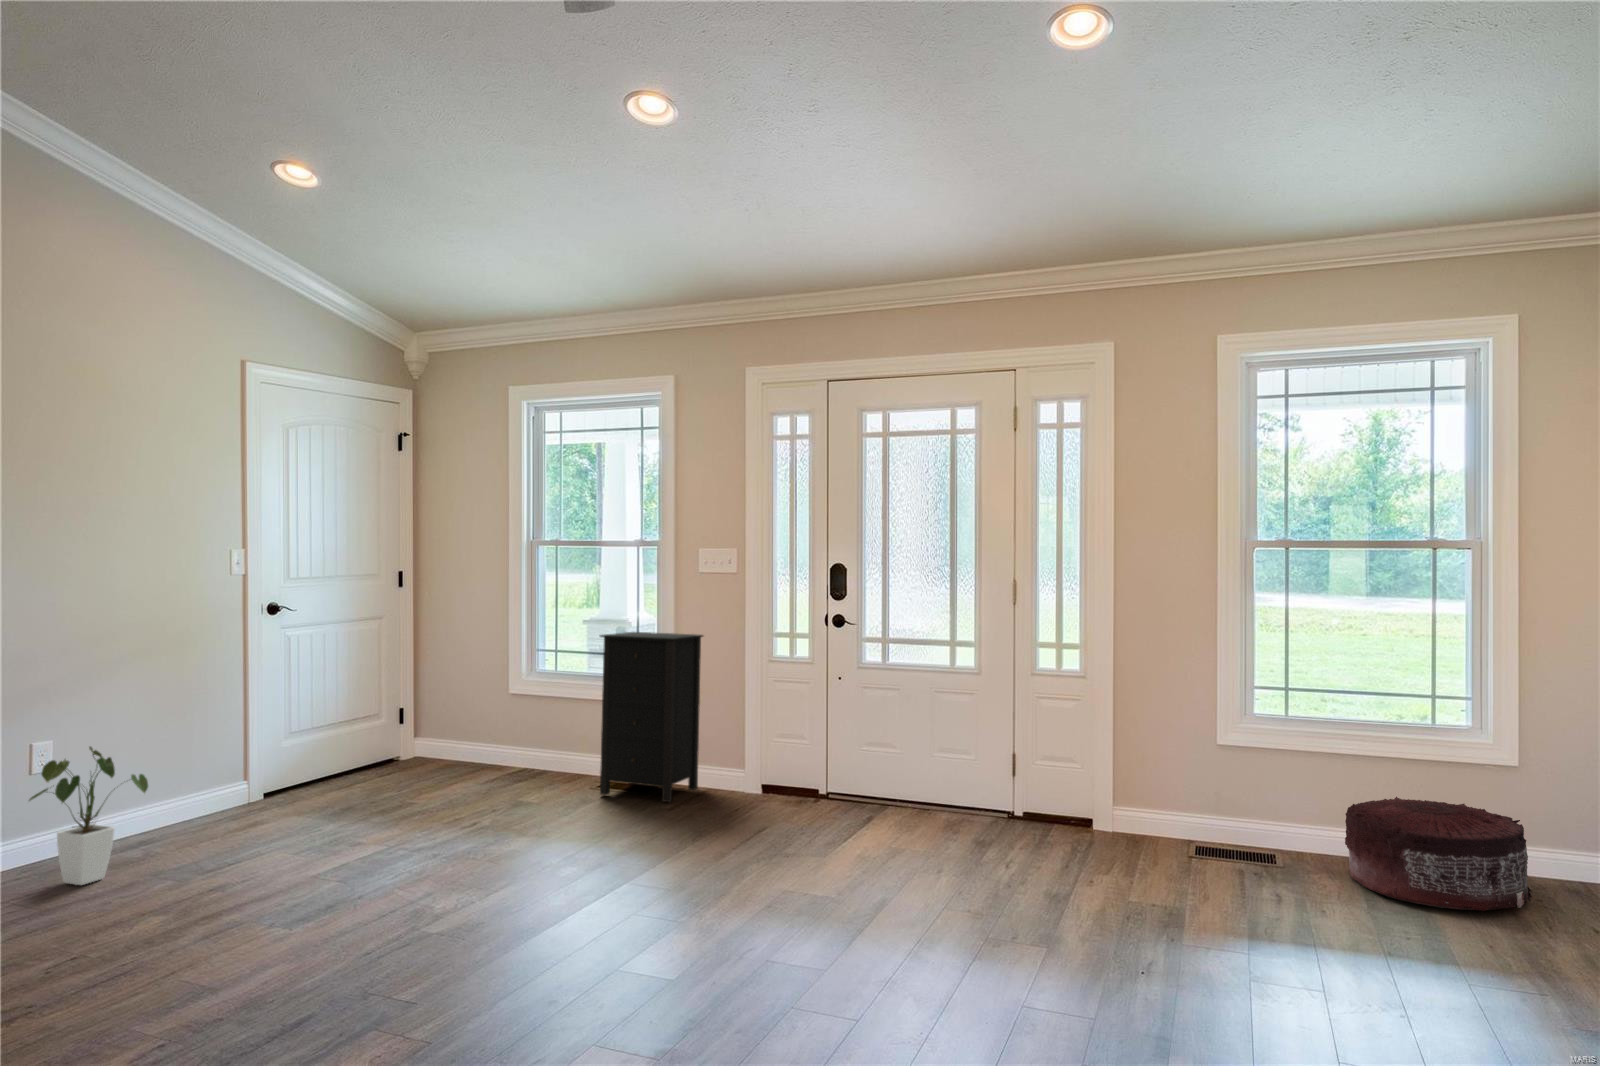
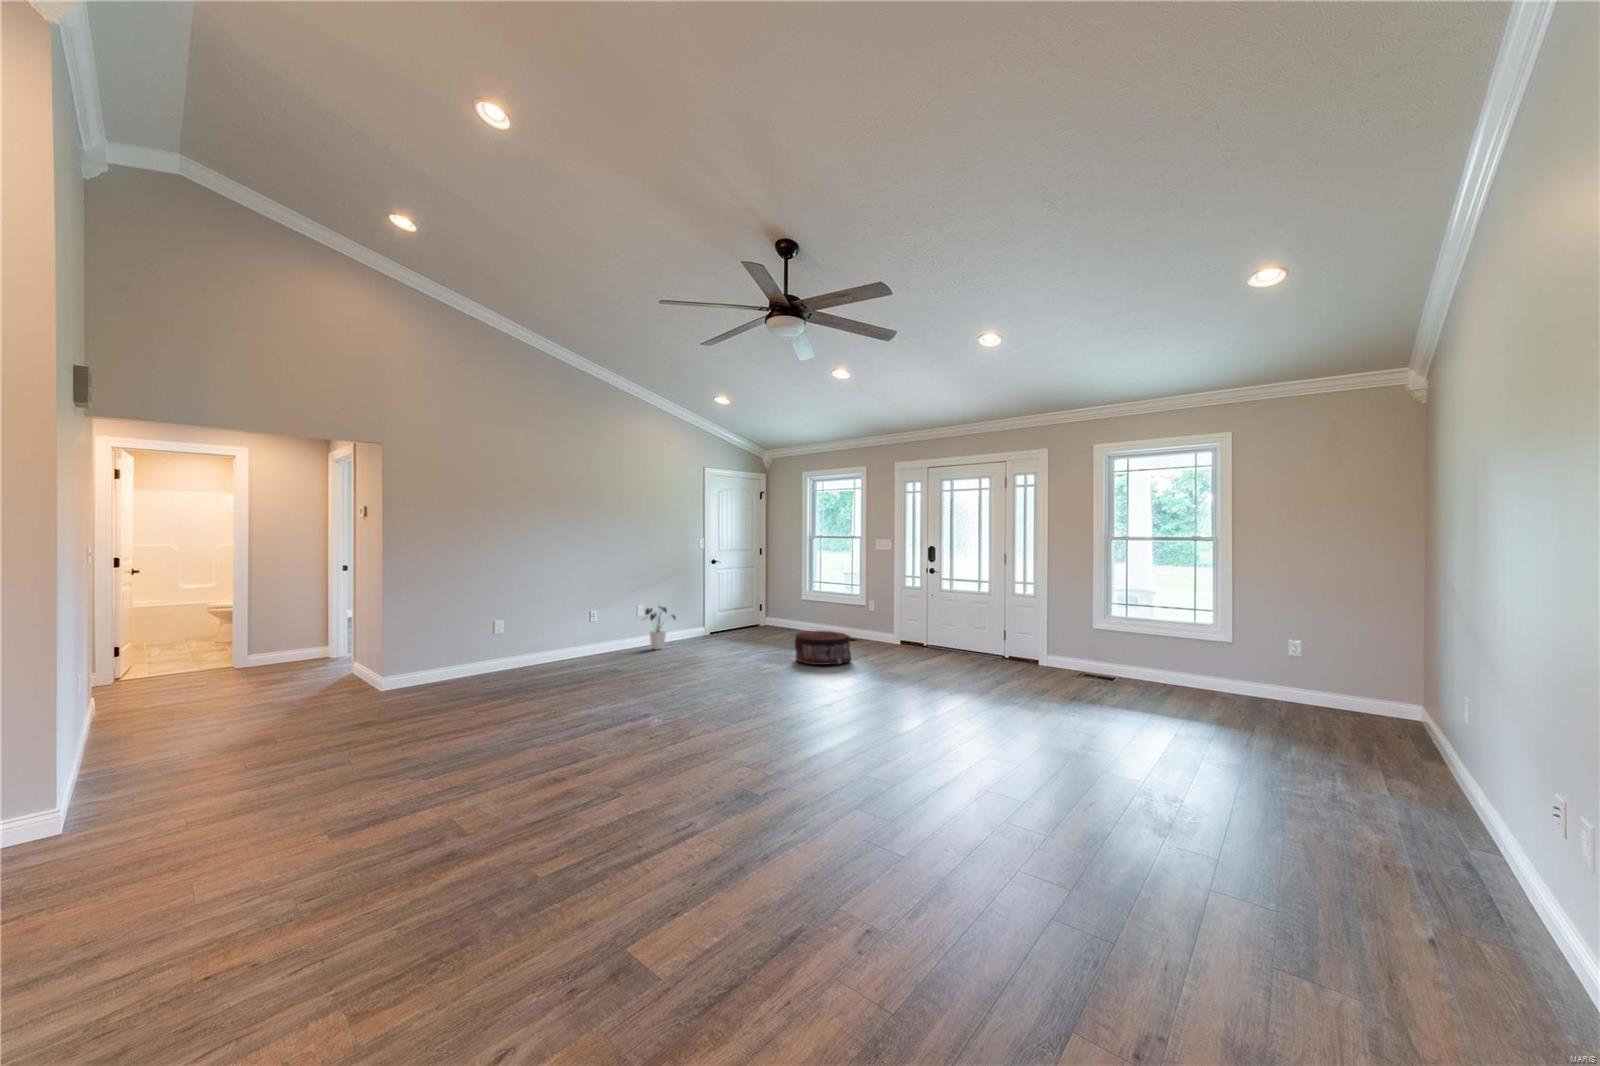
cabinet: present [600,632,703,802] -> none [833,575,877,644]
pouf: present [1345,797,1532,911] -> present [795,631,851,665]

